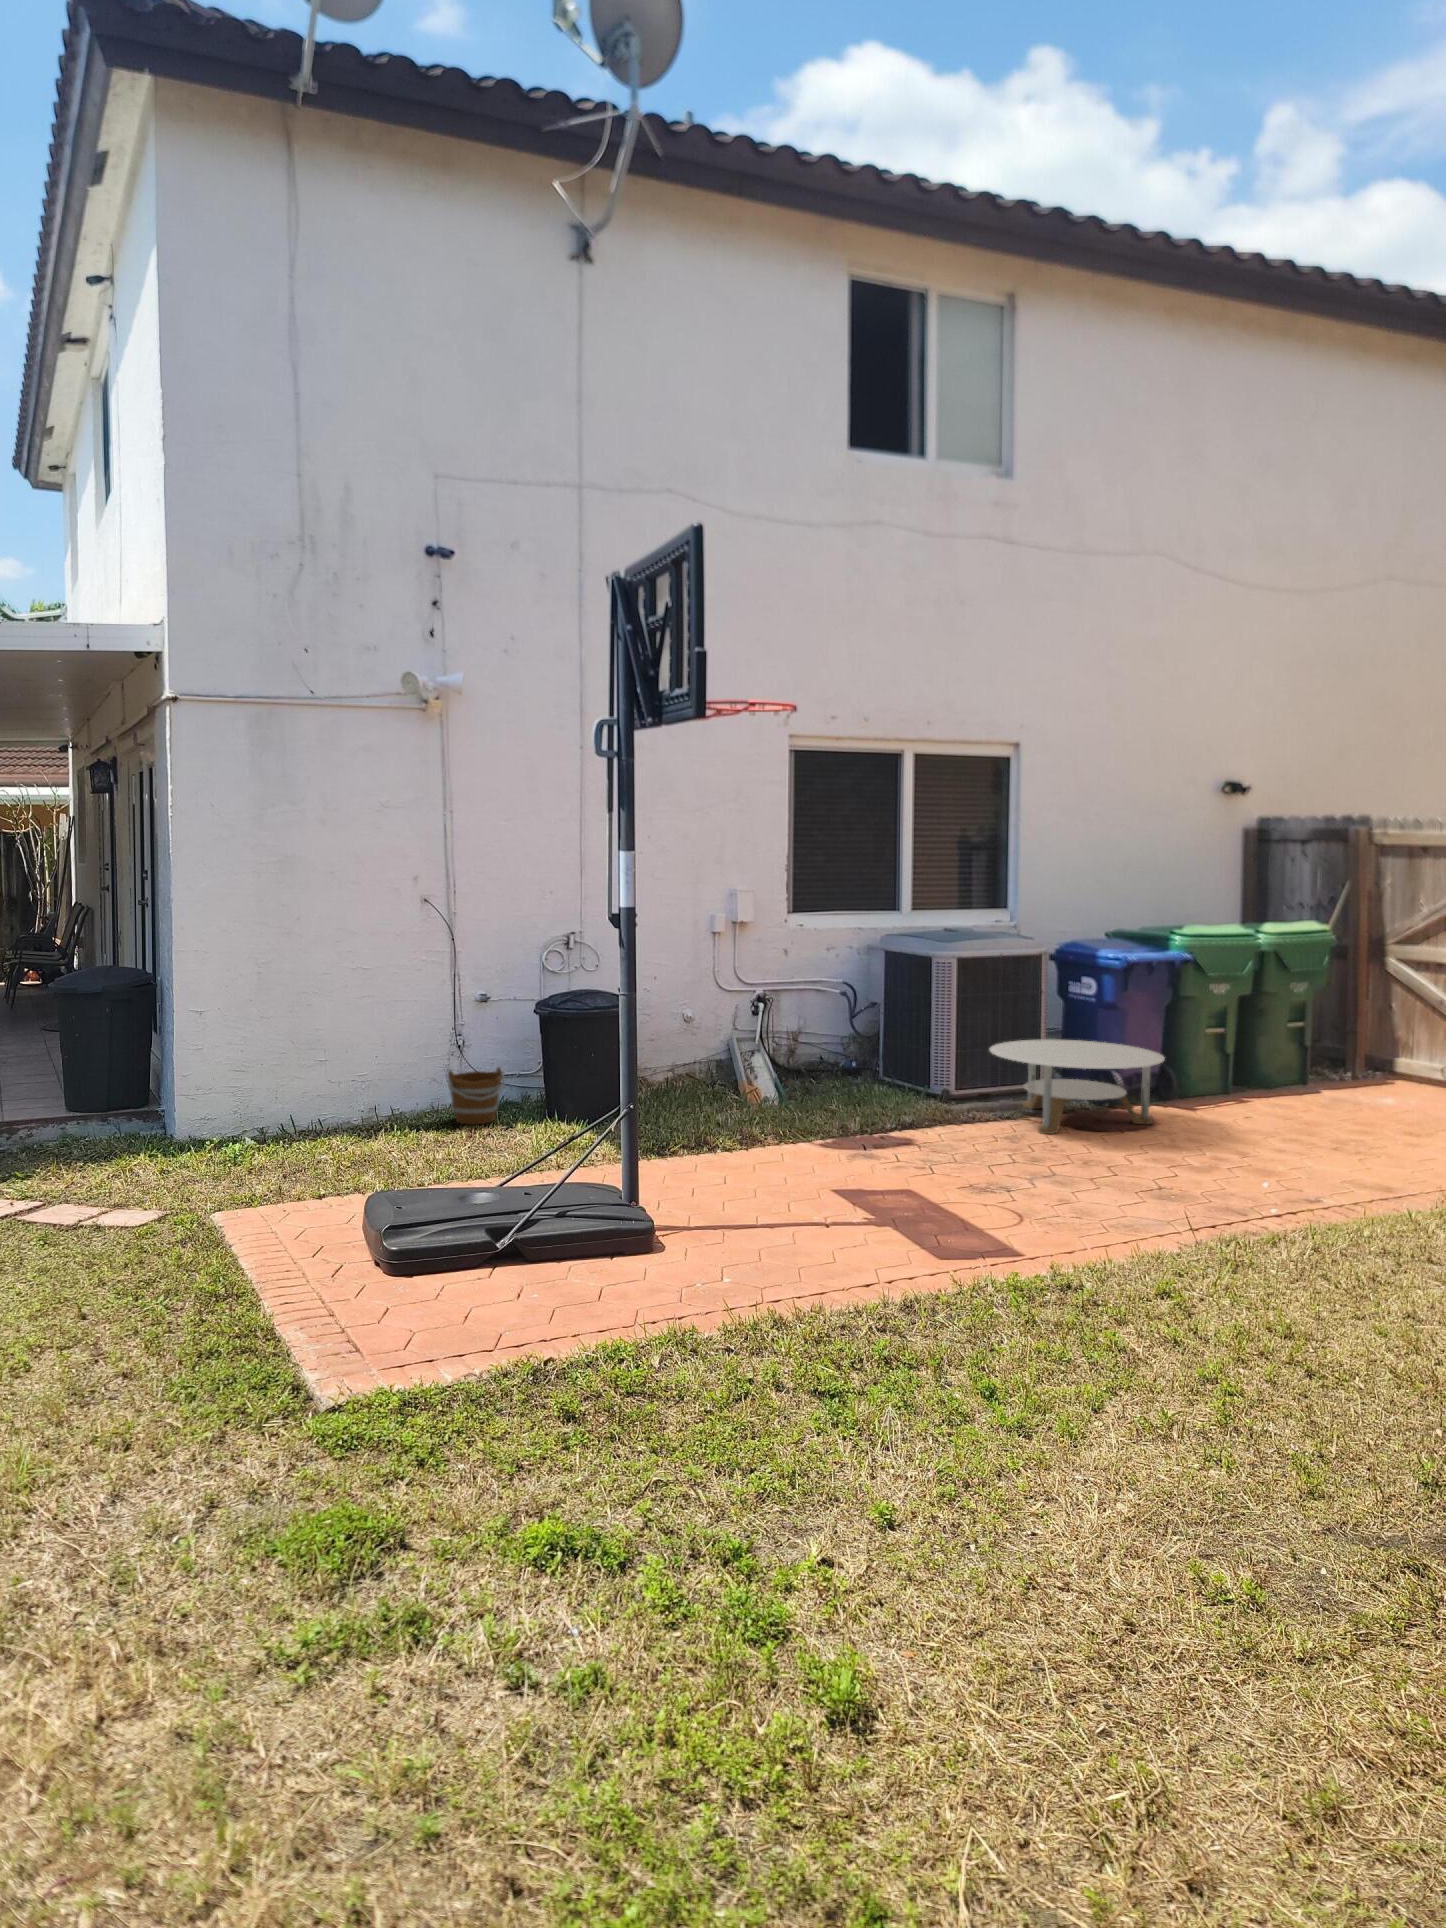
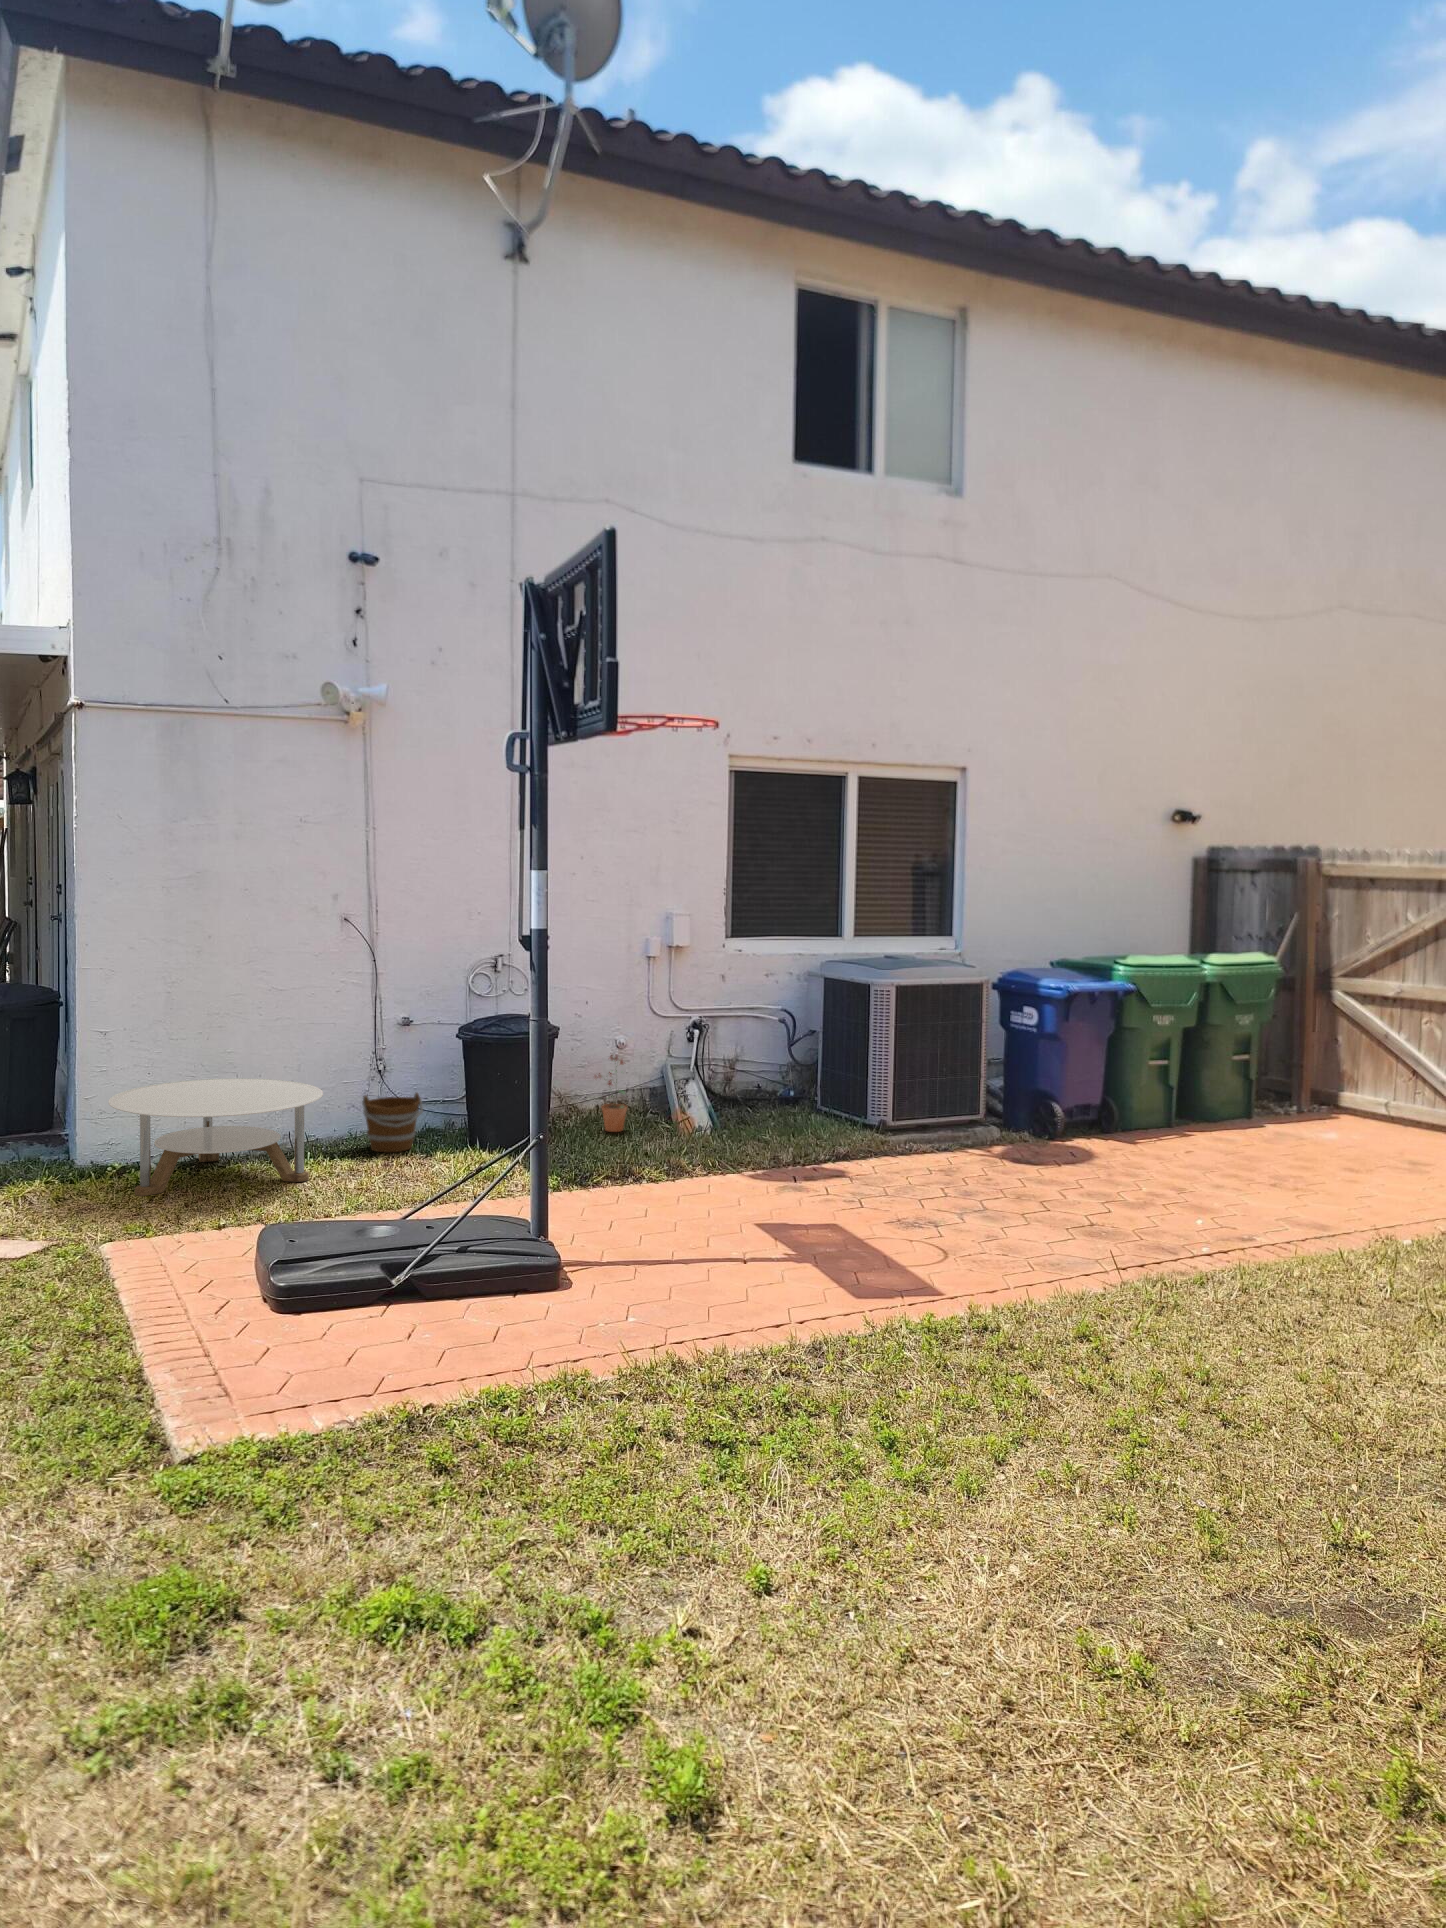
potted plant: none [664,1028,698,1104] -> present [595,1055,627,1132]
round table: present [989,1039,1165,1134] -> present [109,1078,323,1196]

